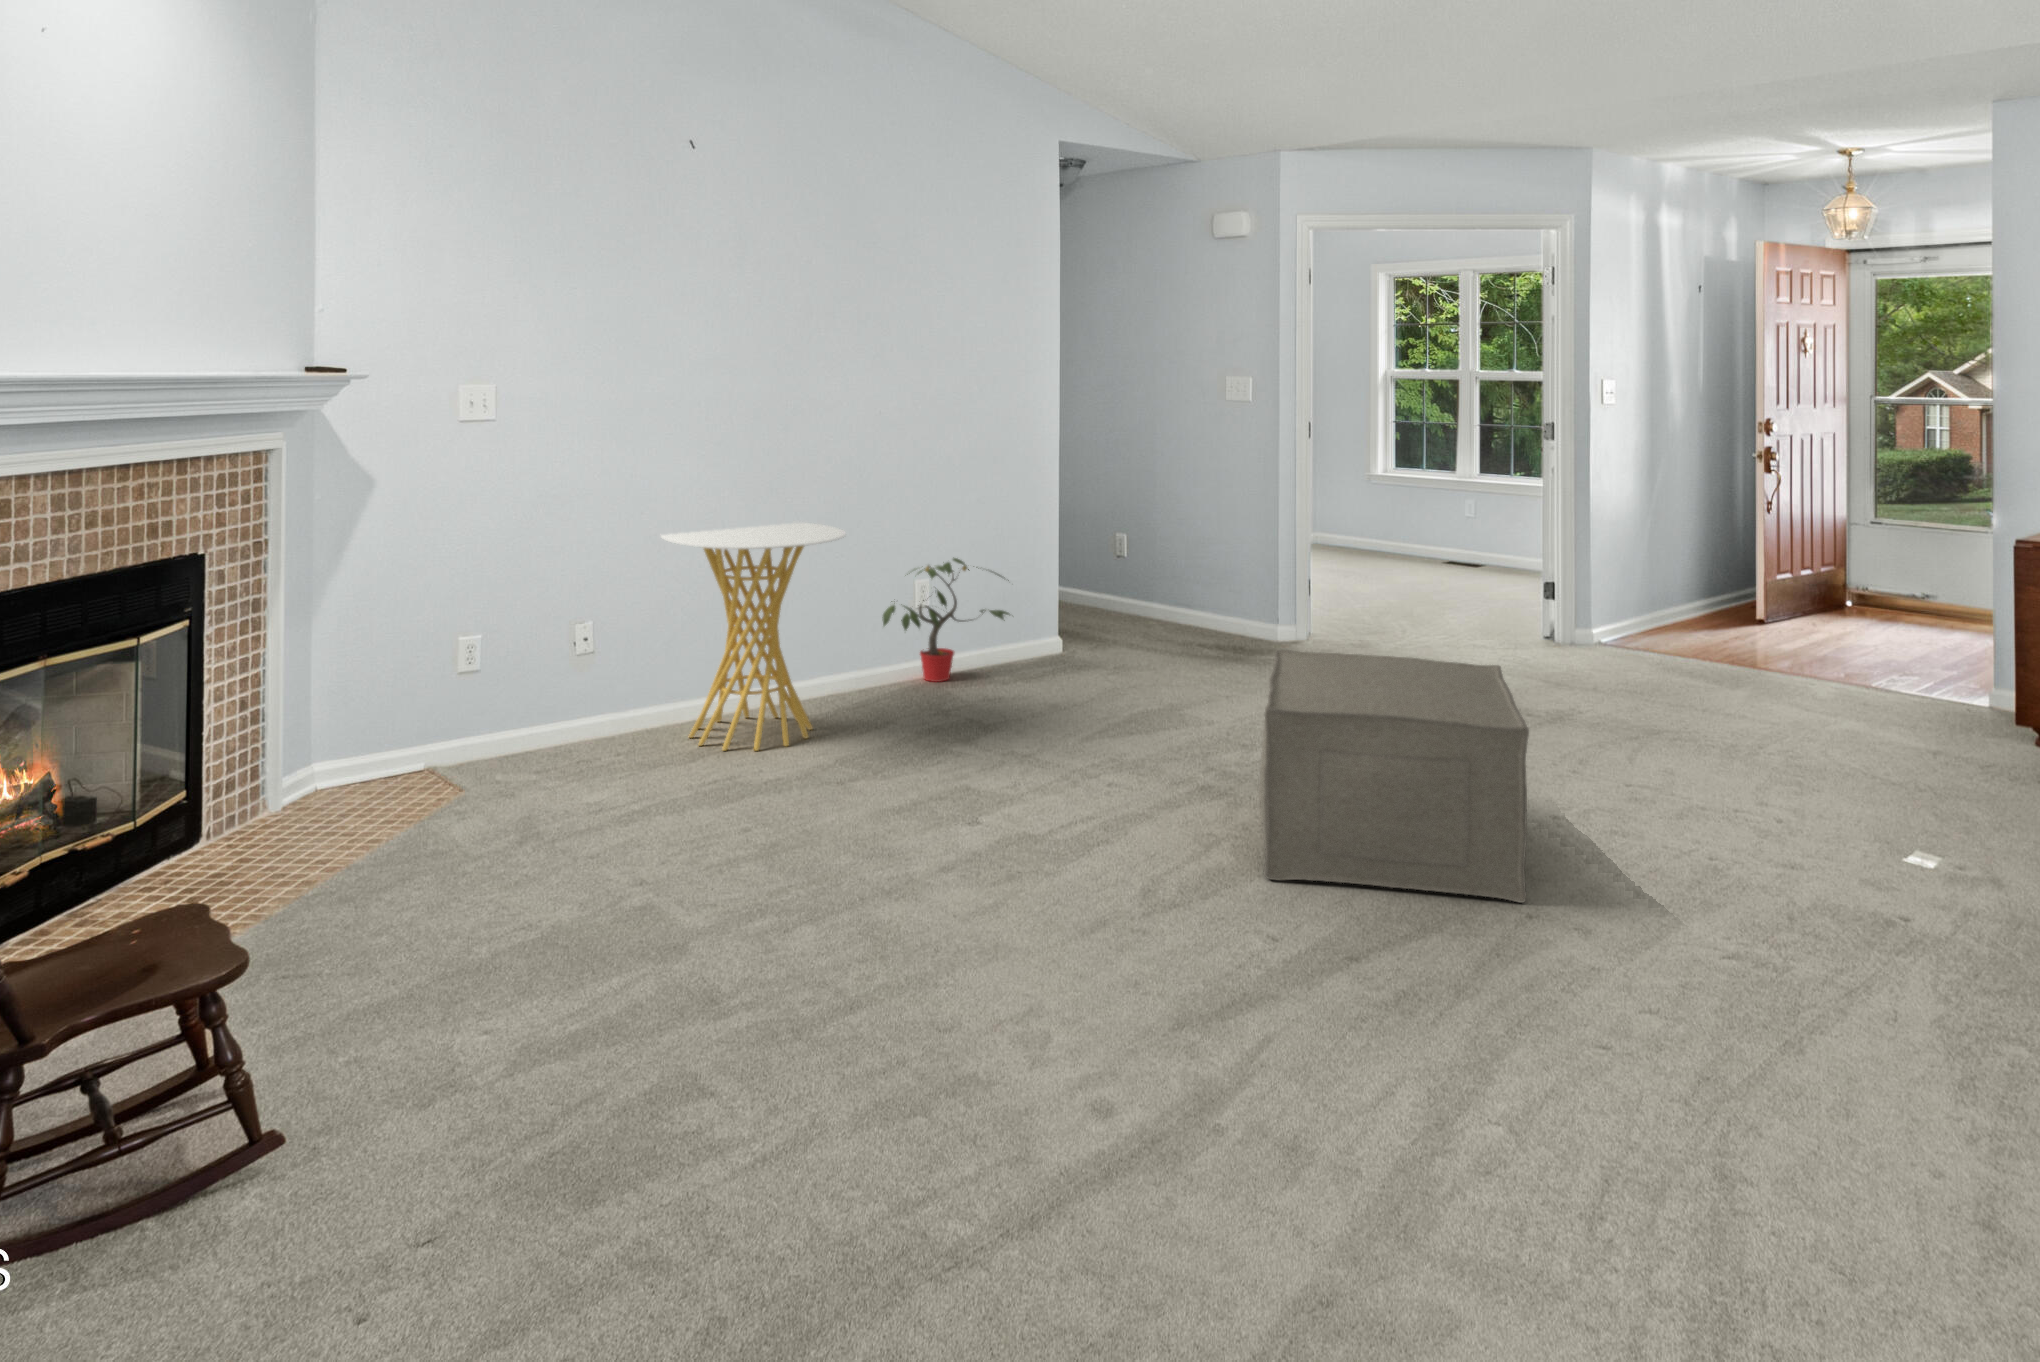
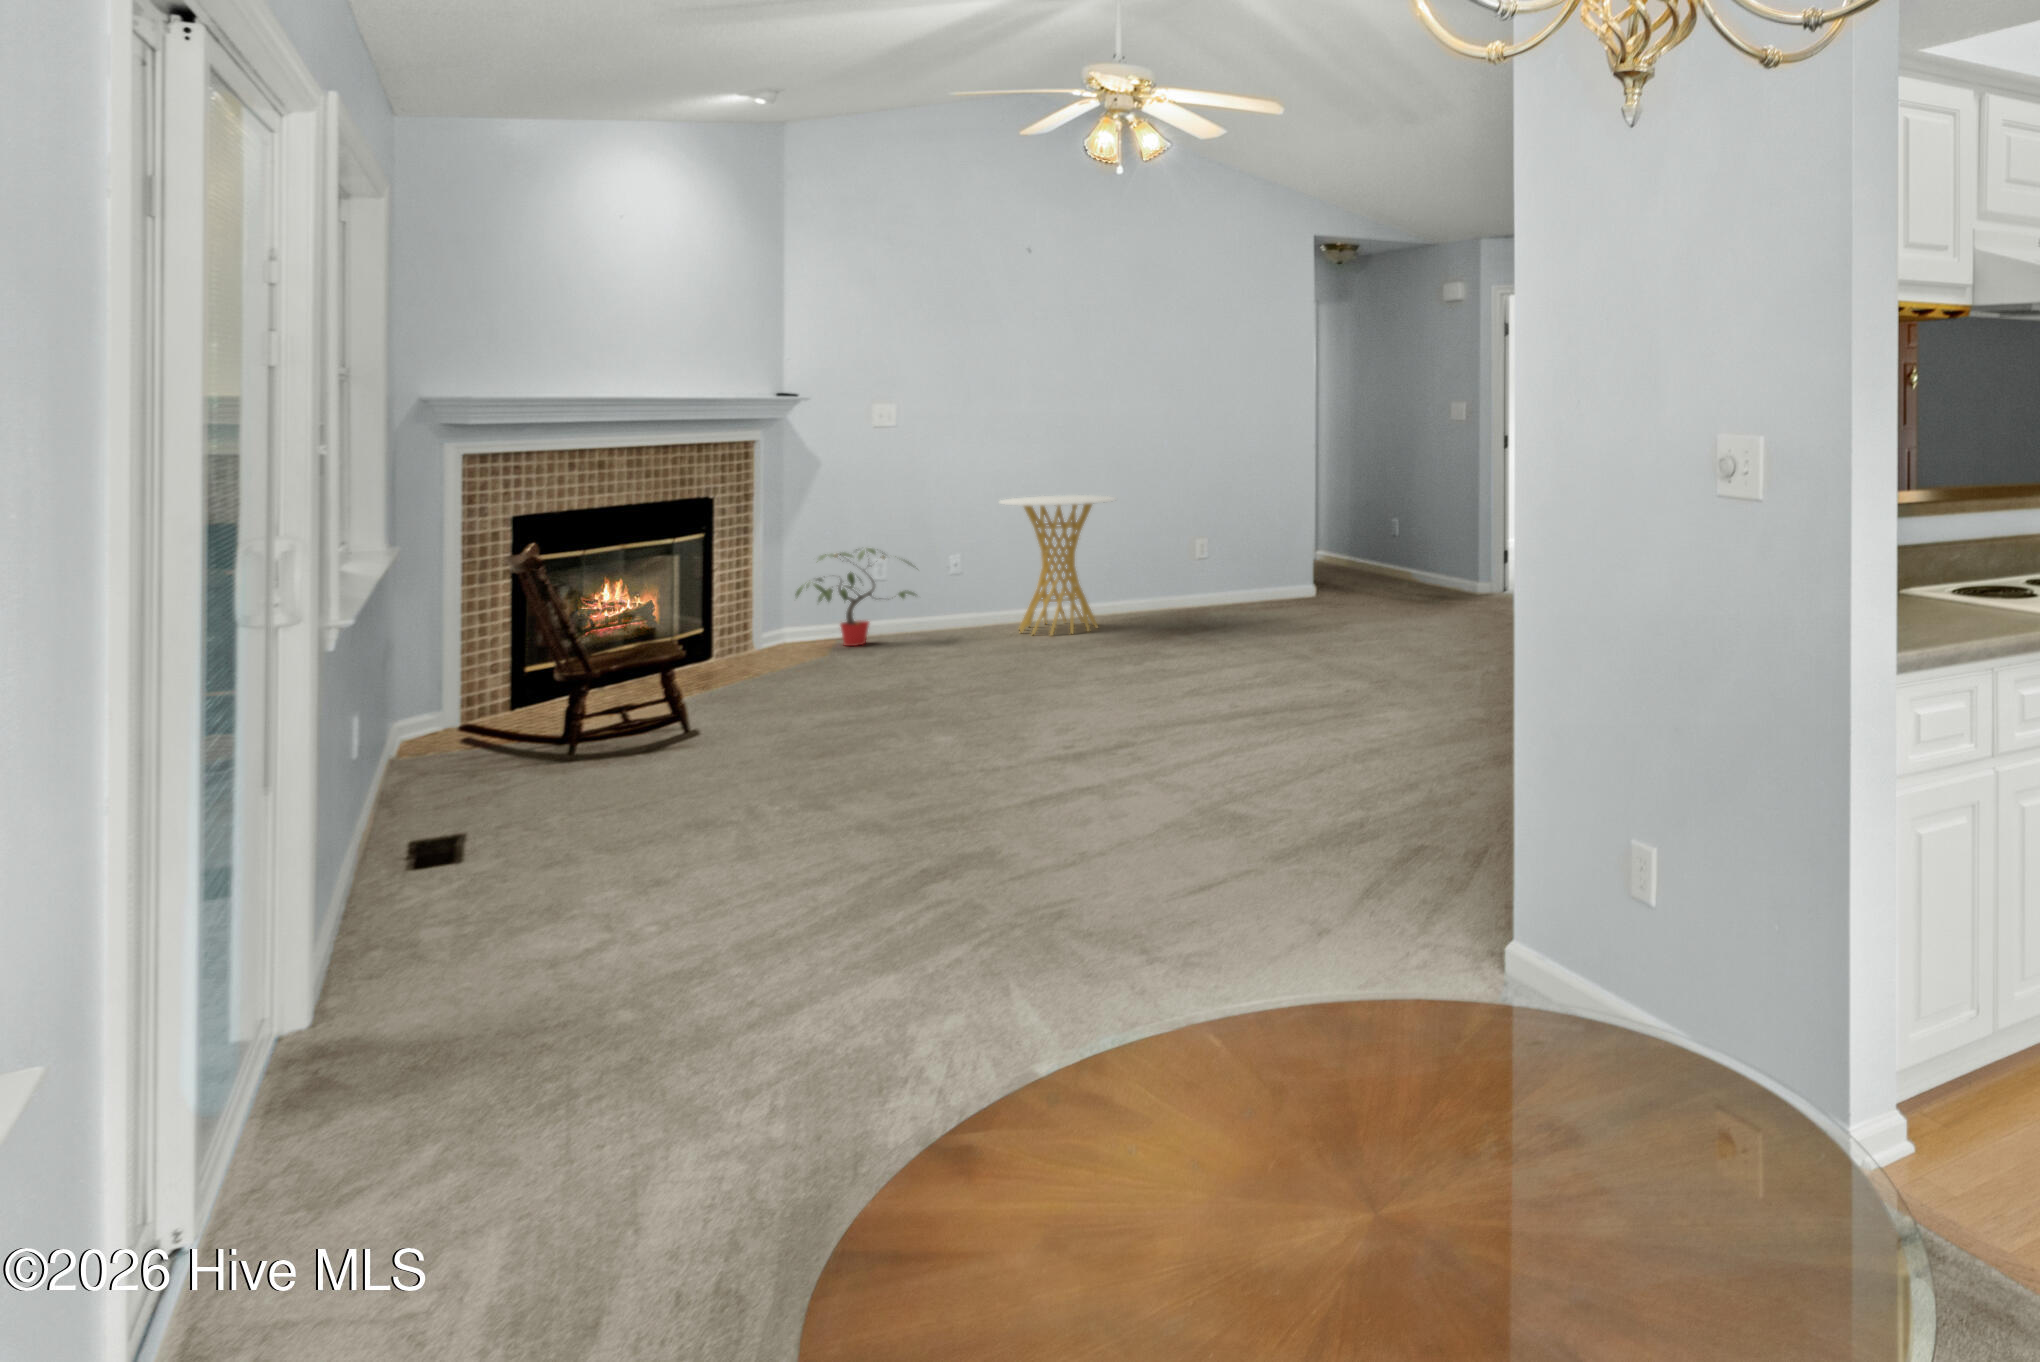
potted plant: present [882,558,1009,682] -> present [795,548,916,646]
ottoman: present [1259,650,1529,903] -> none [1263,562,1464,696]

